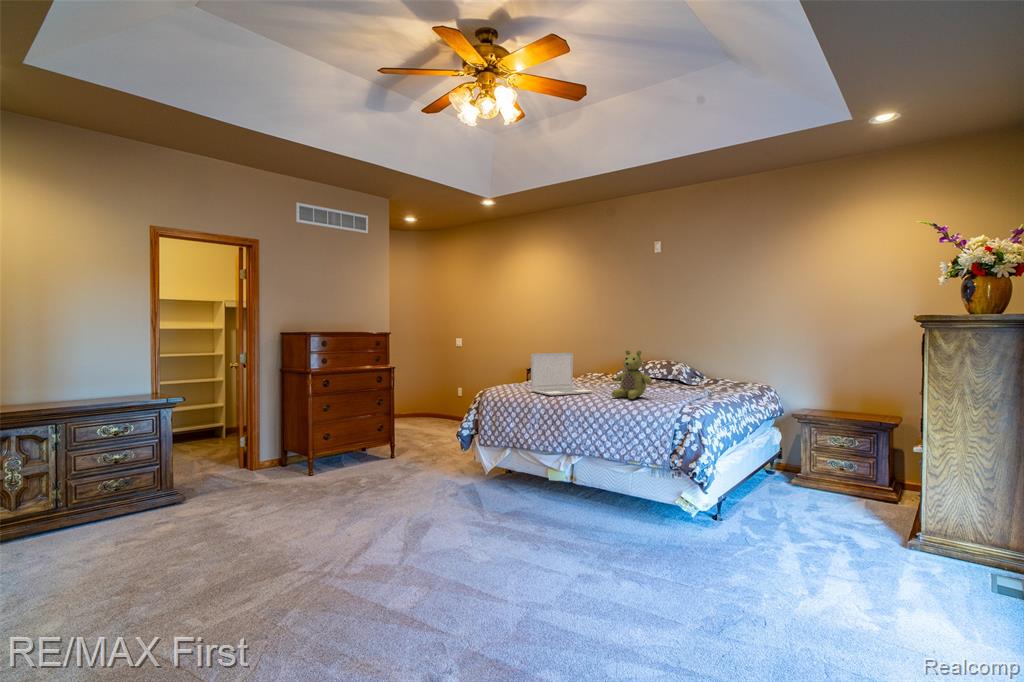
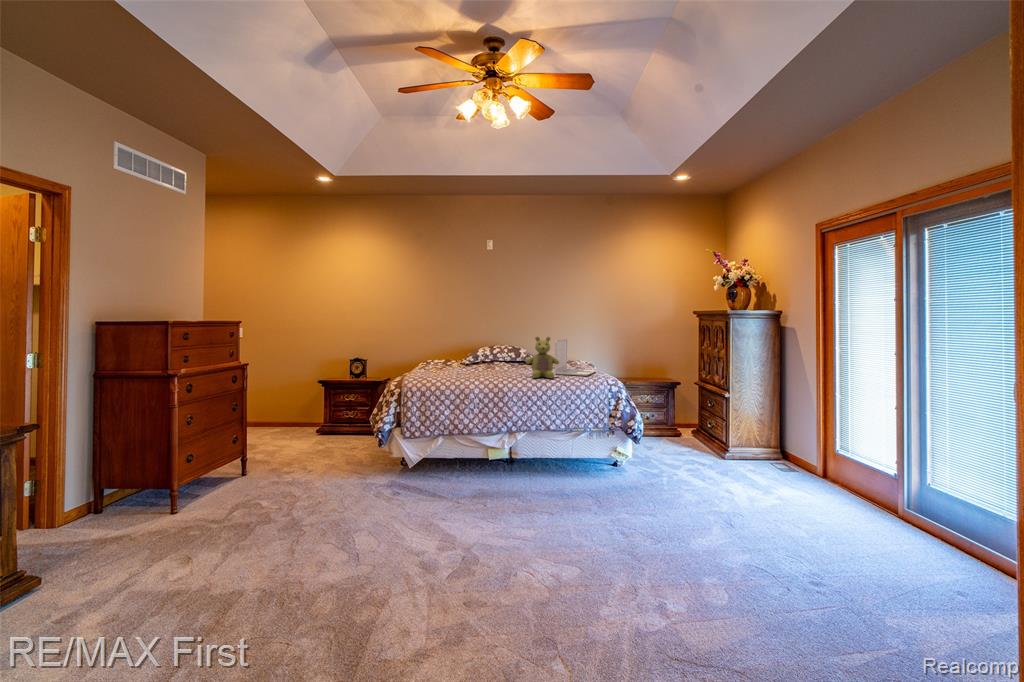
laptop: present [531,353,592,396] -> present [554,339,596,376]

